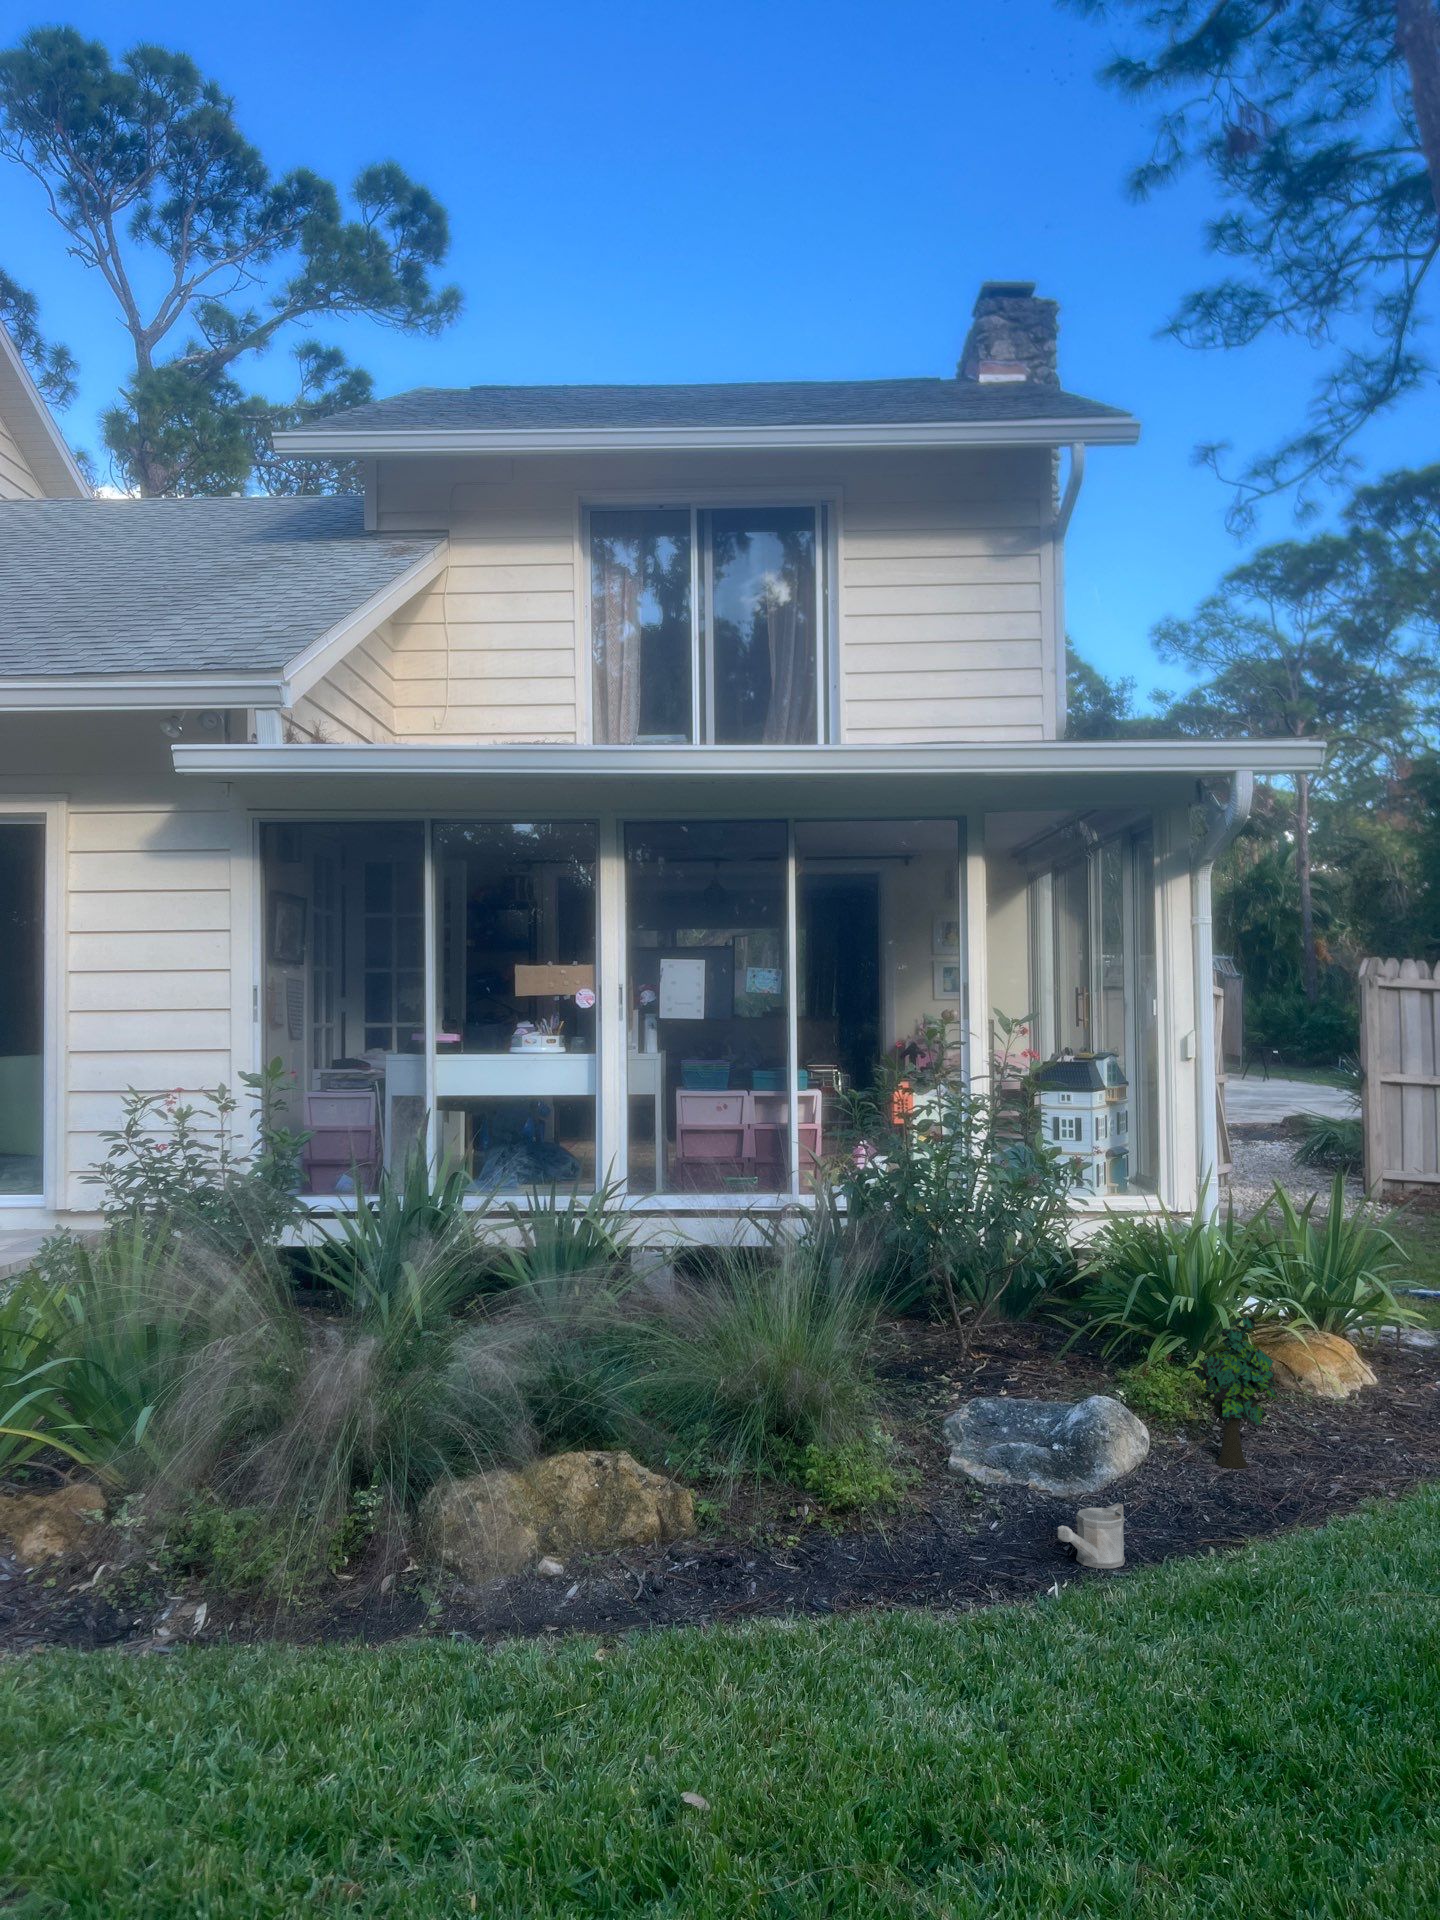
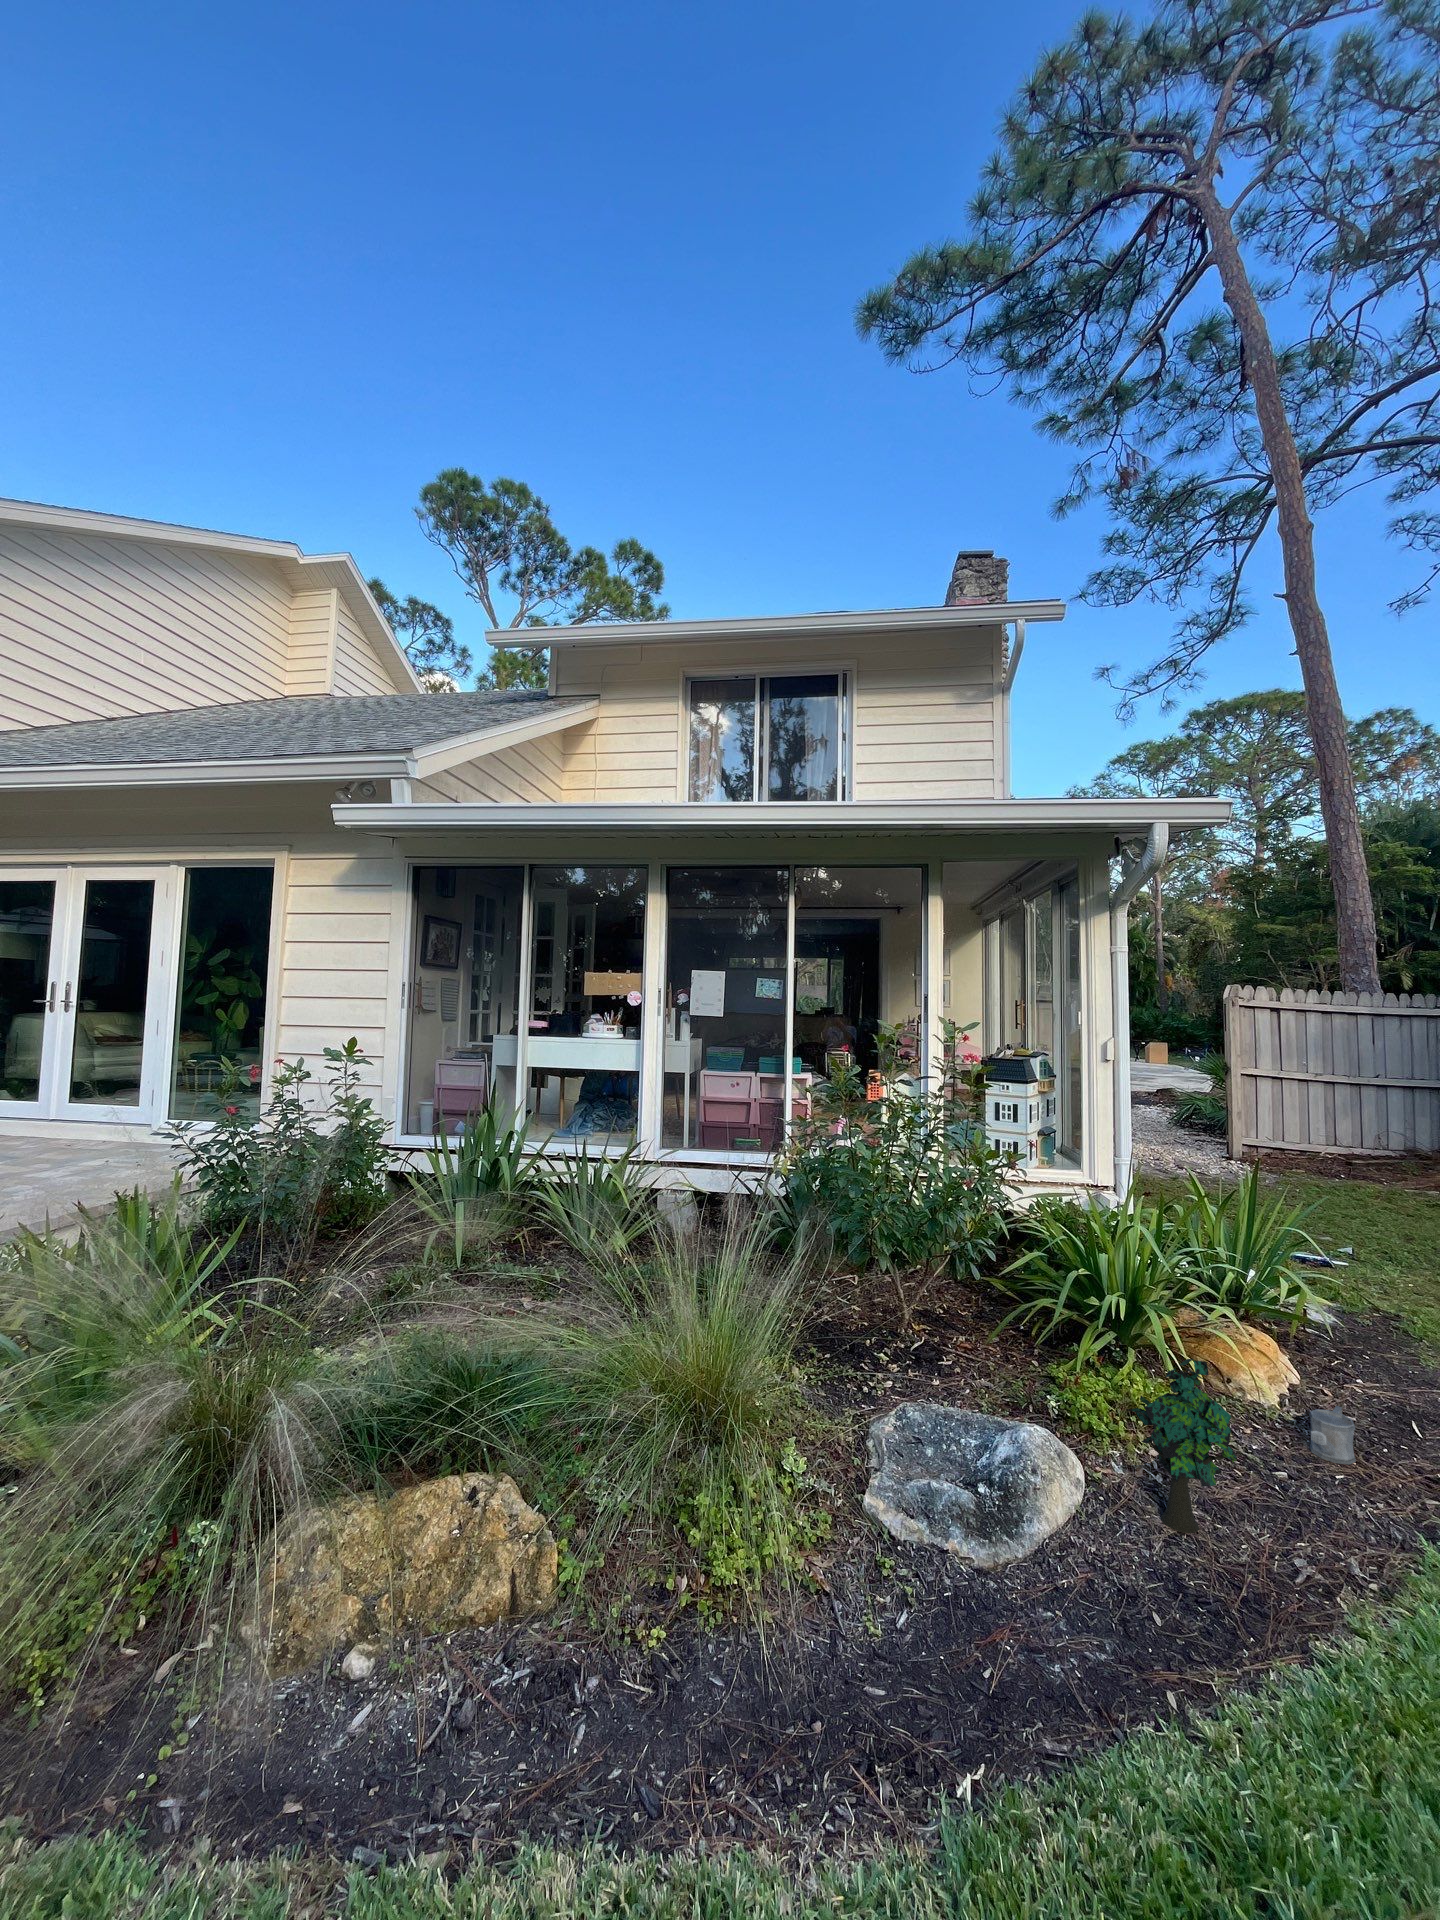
watering can: present [1058,1503,1125,1568] -> present [1309,1406,1356,1465]

